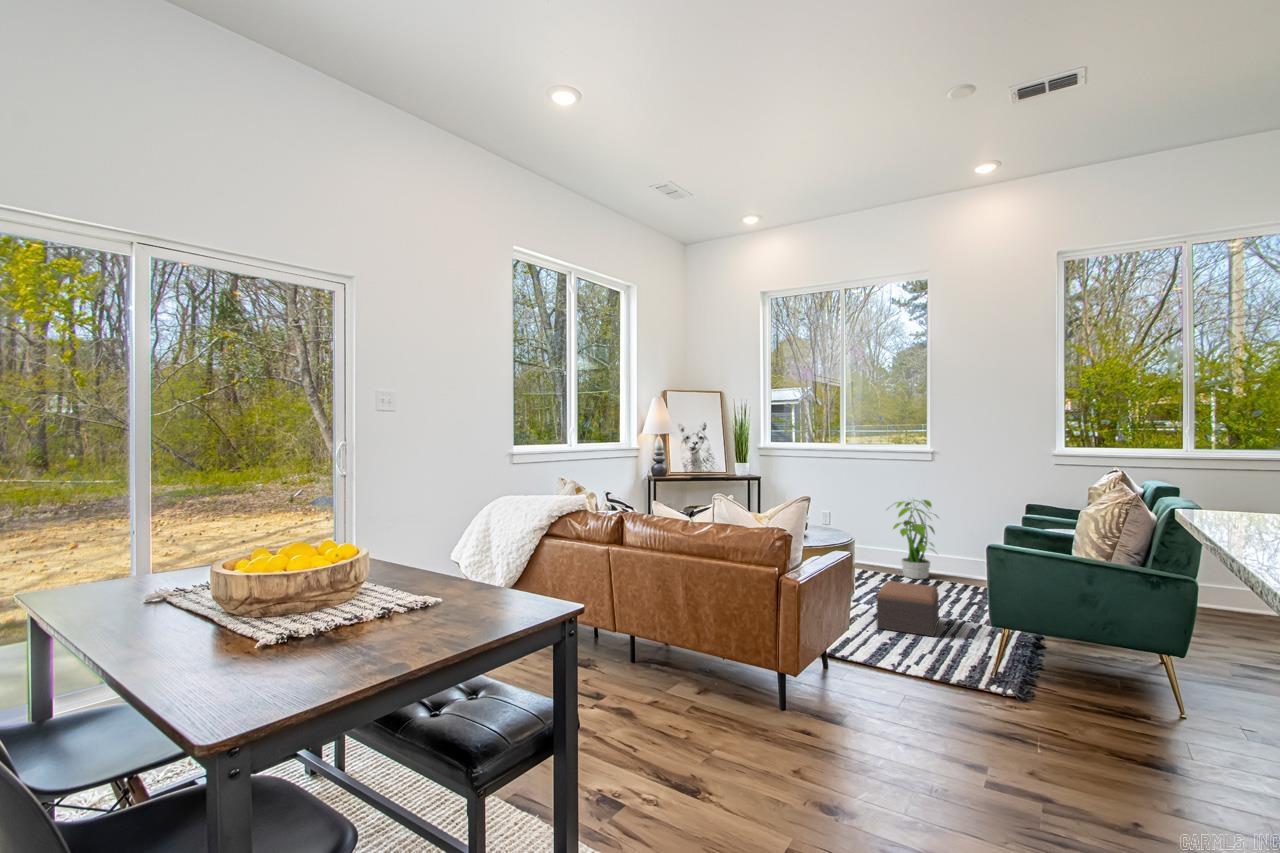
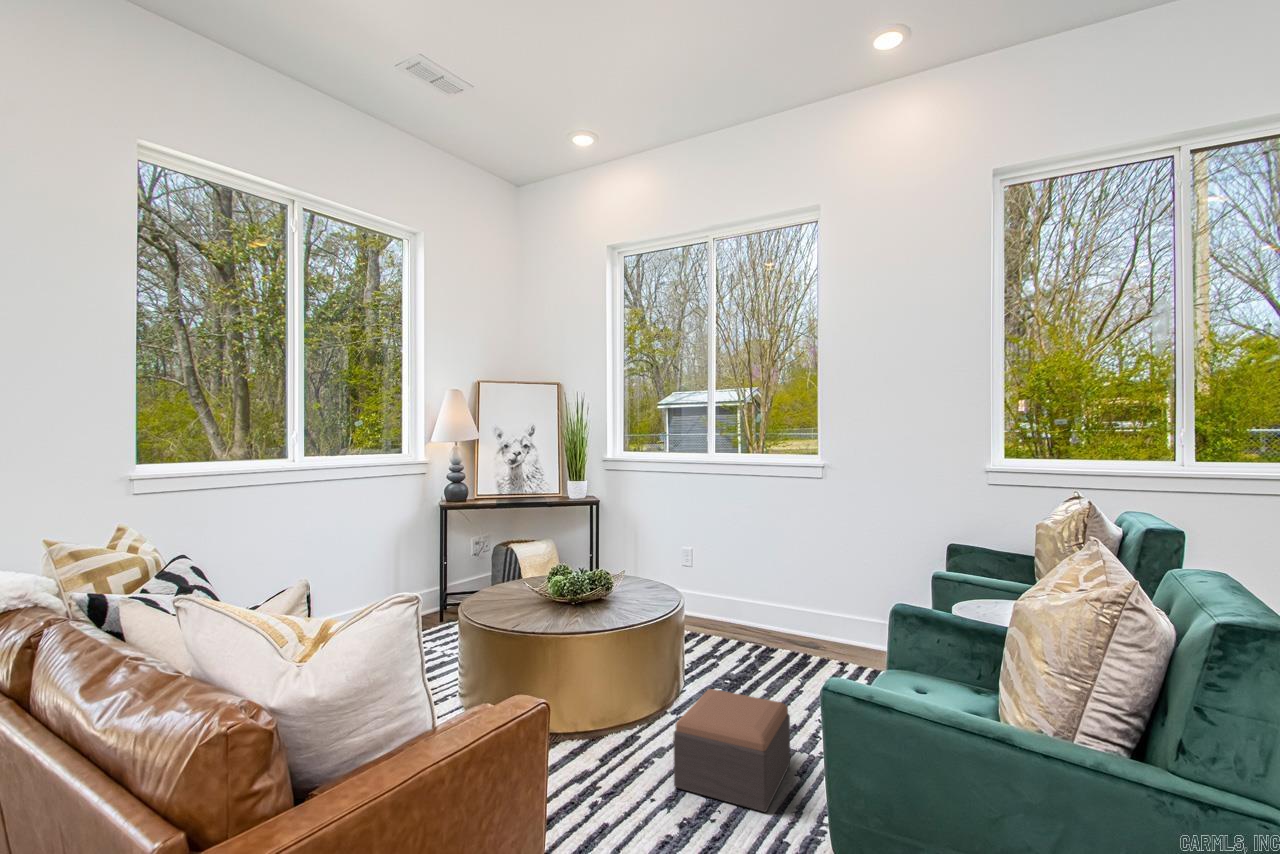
potted plant: present [893,500,938,579] -> none [755,531,832,654]

